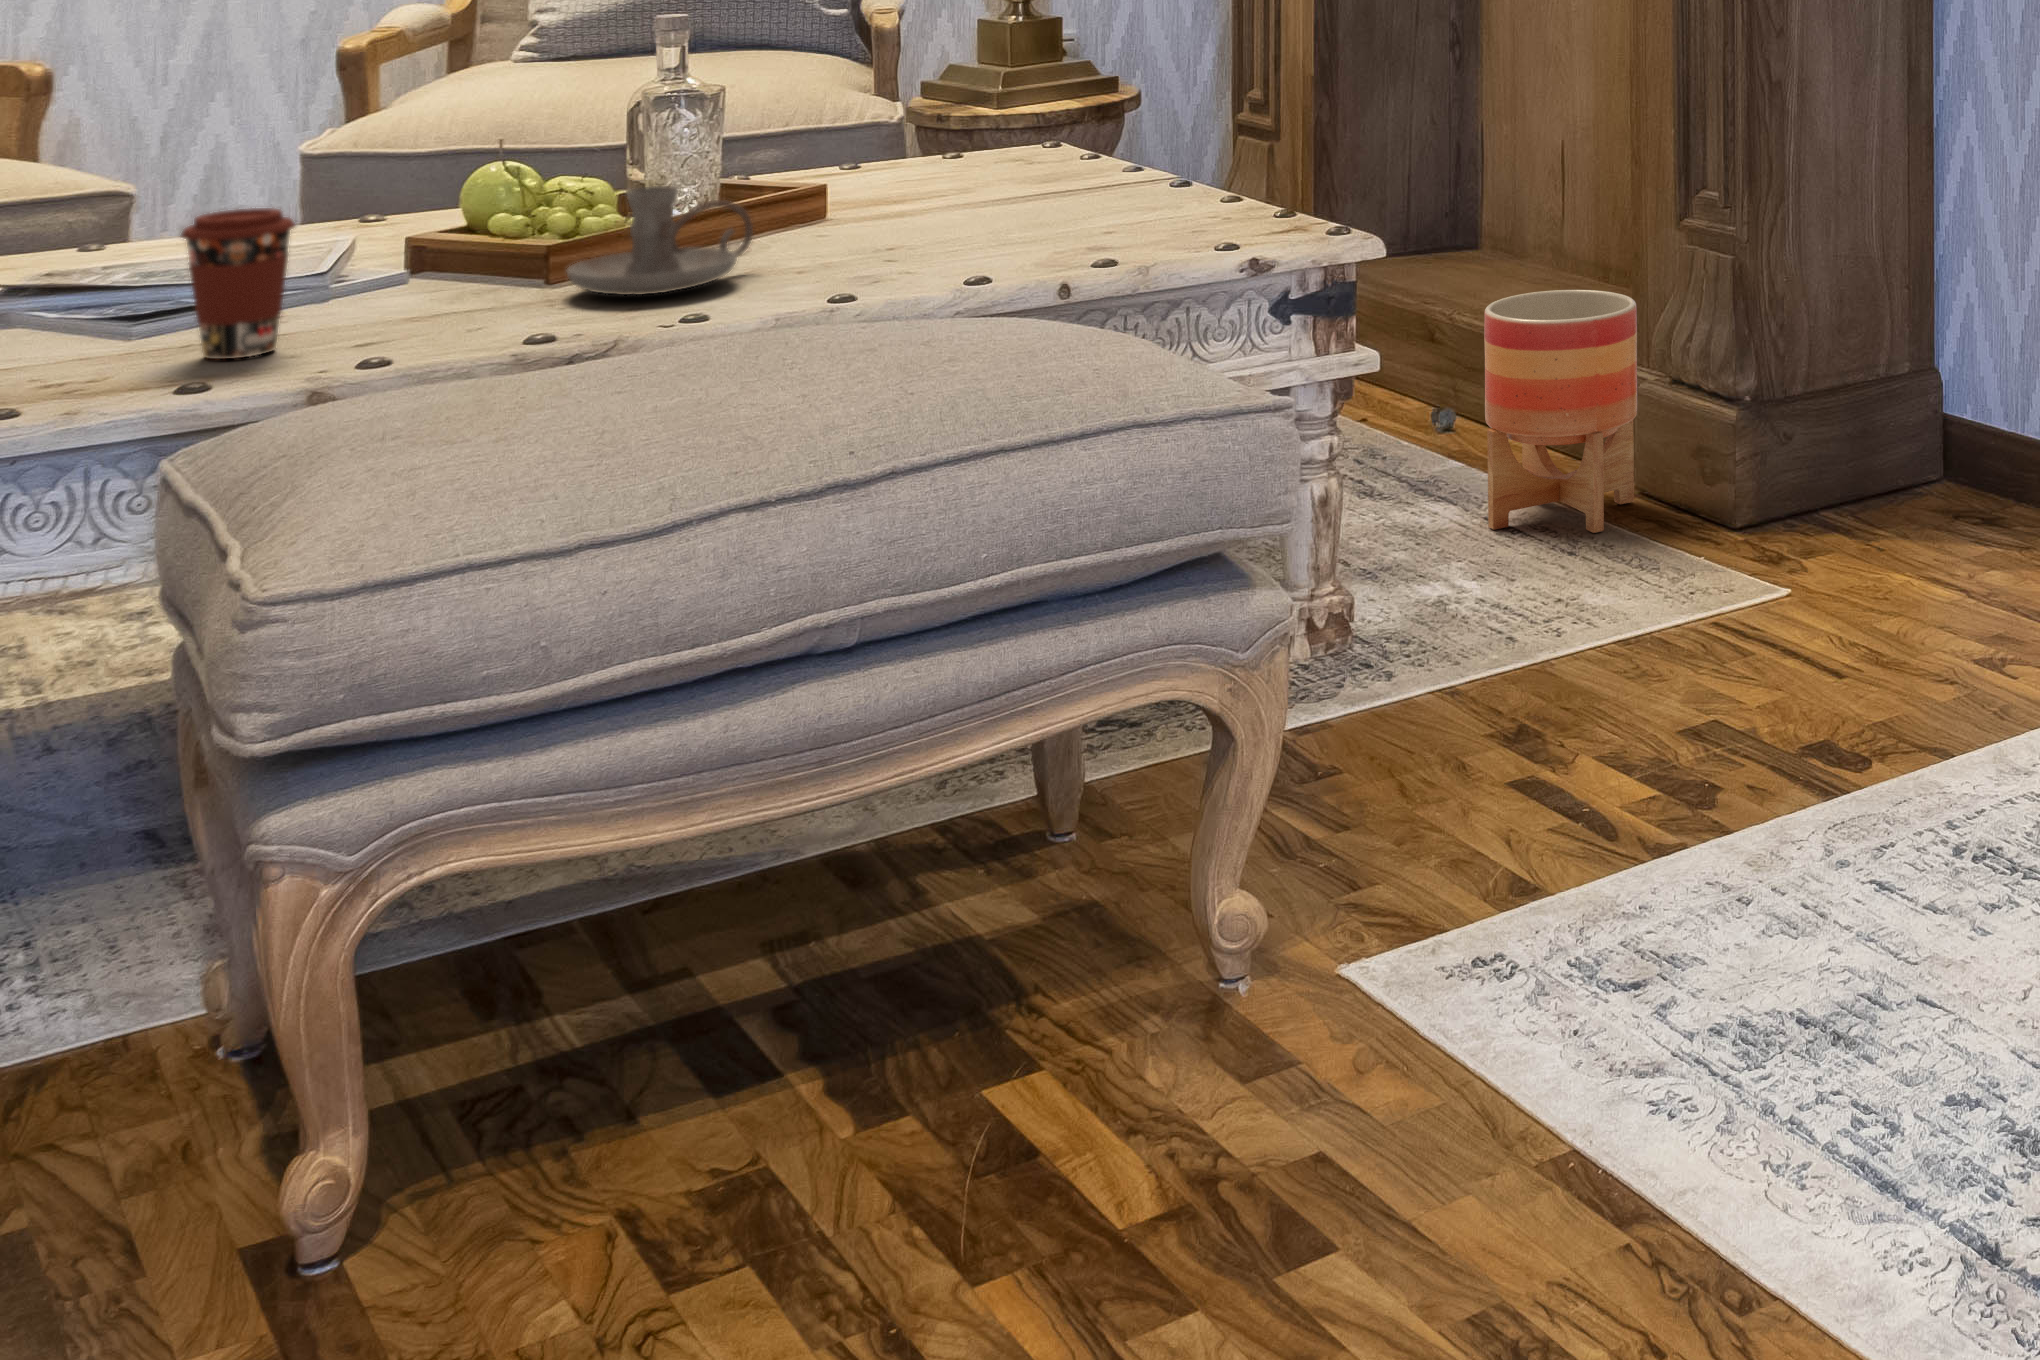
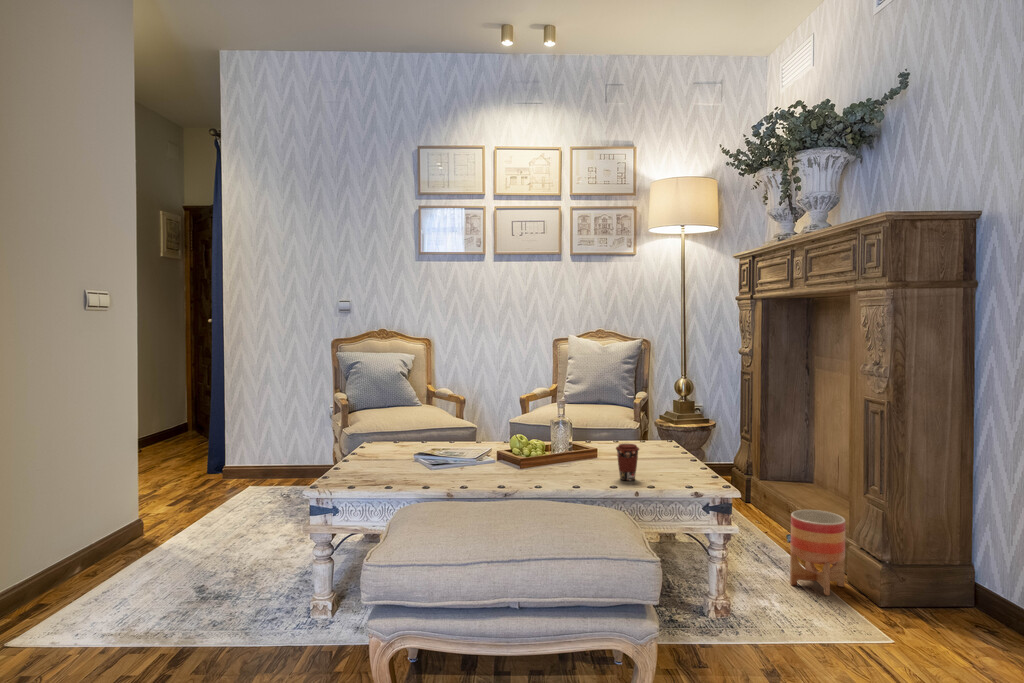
candle holder: present [567,186,753,295] -> none [517,448,564,477]
coffee cup: present [181,208,295,359] -> present [616,444,639,480]

